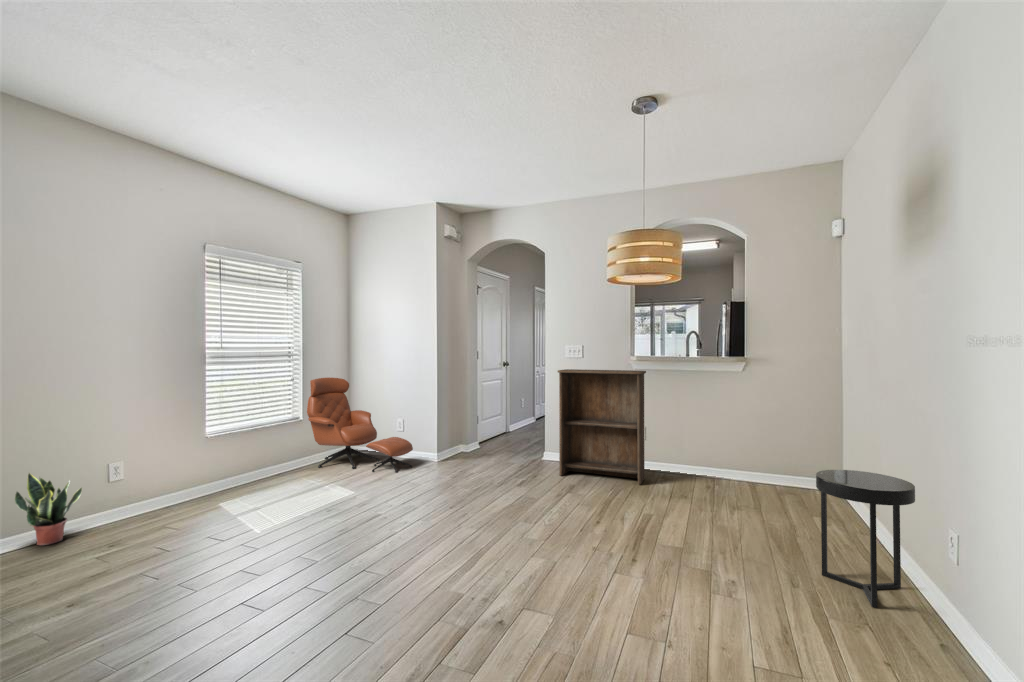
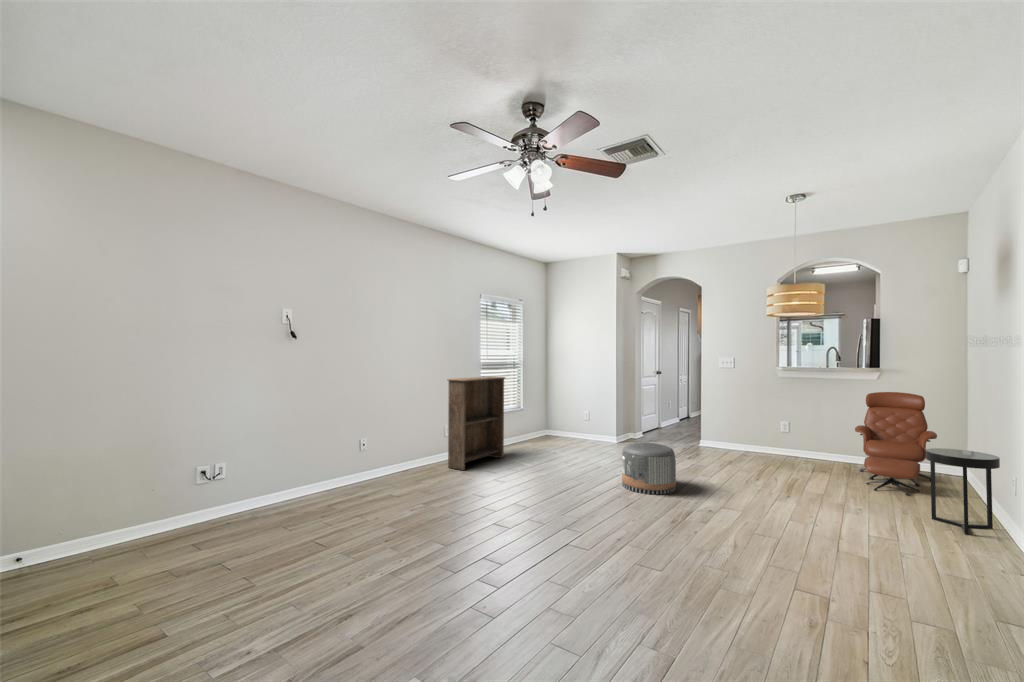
bookshelf: present [558,369,646,484] -> present [447,376,505,470]
lounge chair: present [307,377,413,472] -> present [855,392,937,496]
potted plant: present [15,473,82,545] -> none [409,430,435,471]
pouf: none [392,474,475,564] -> present [622,443,676,494]

